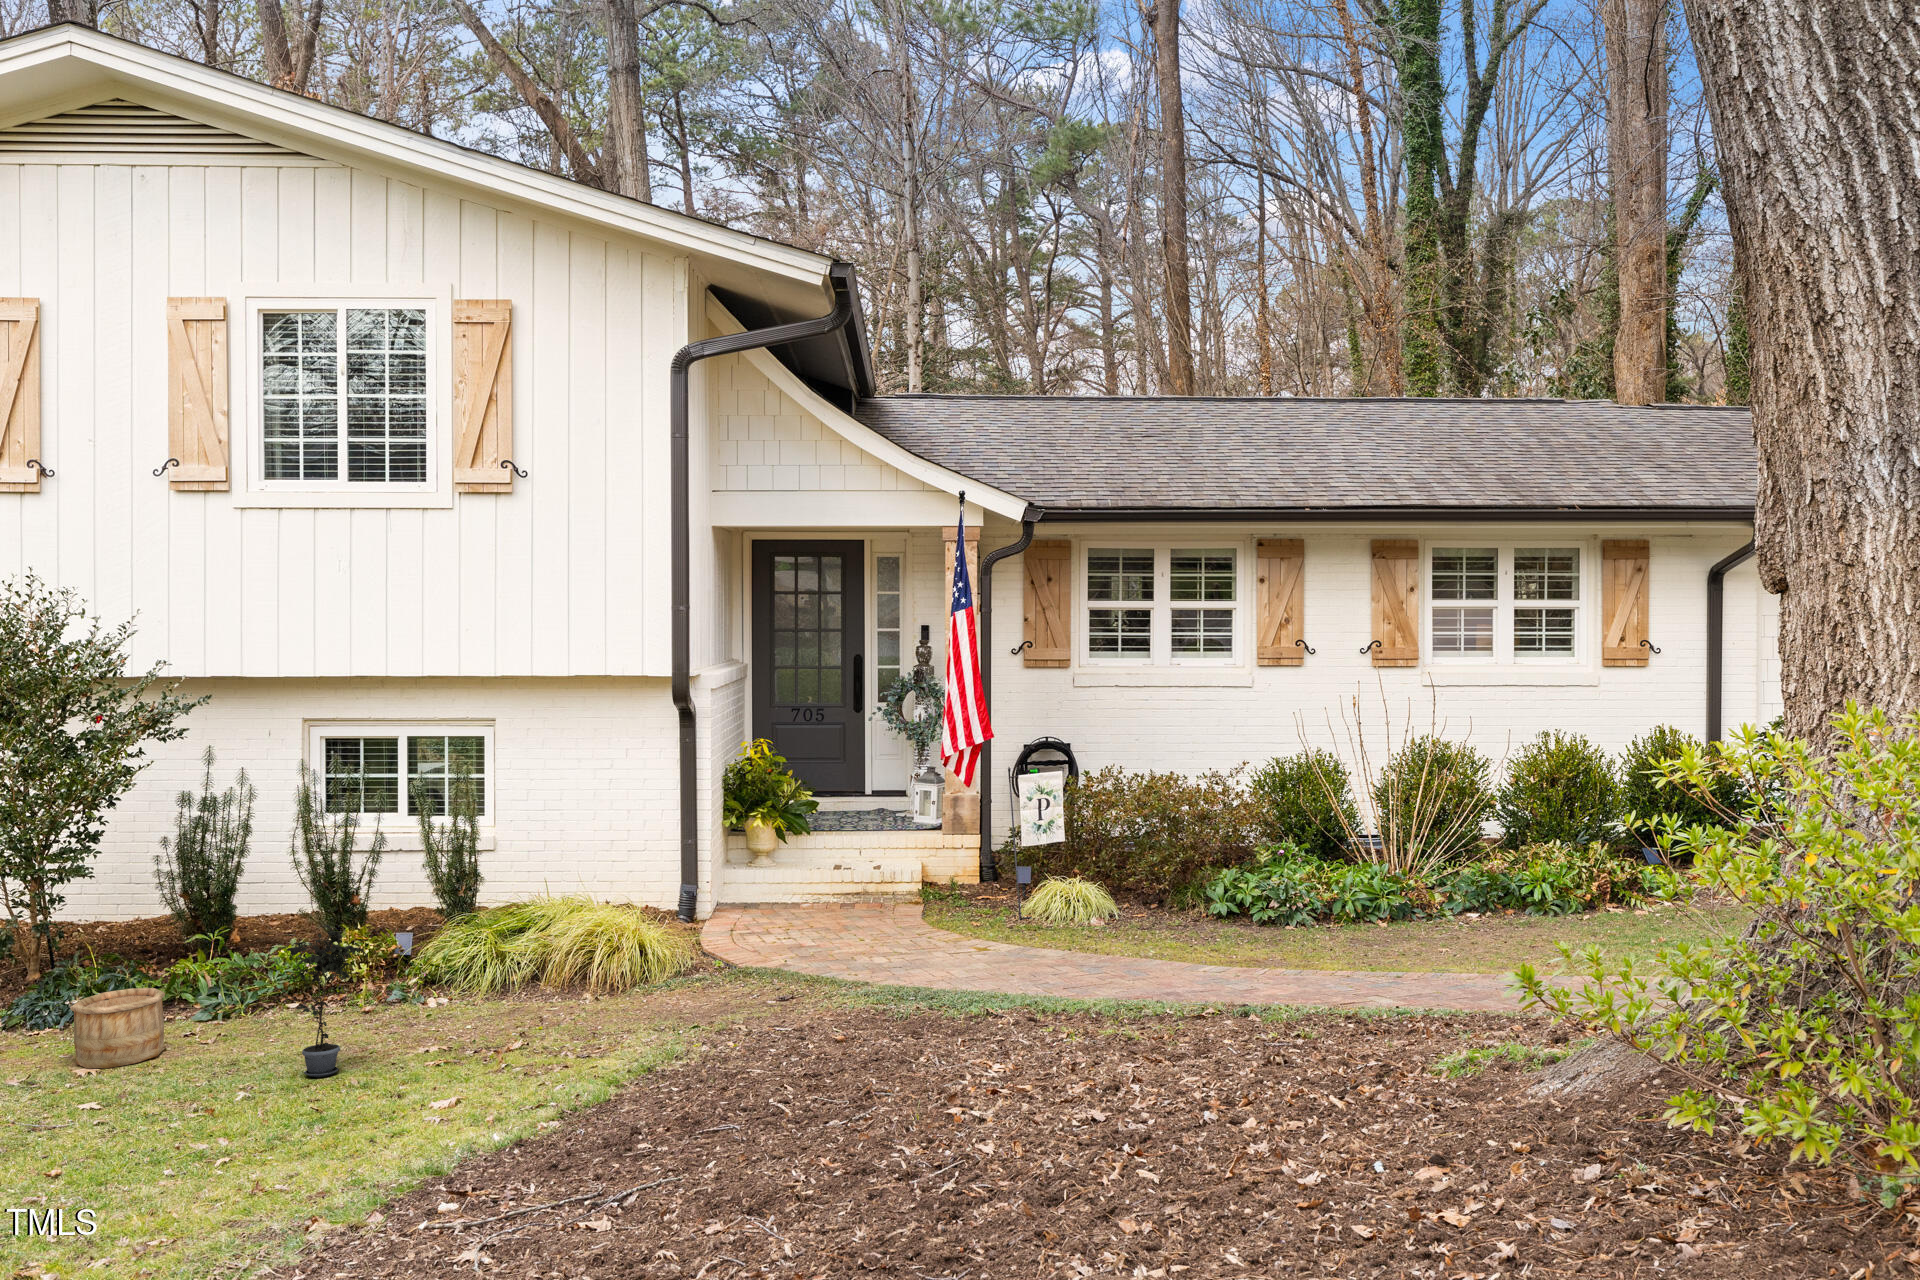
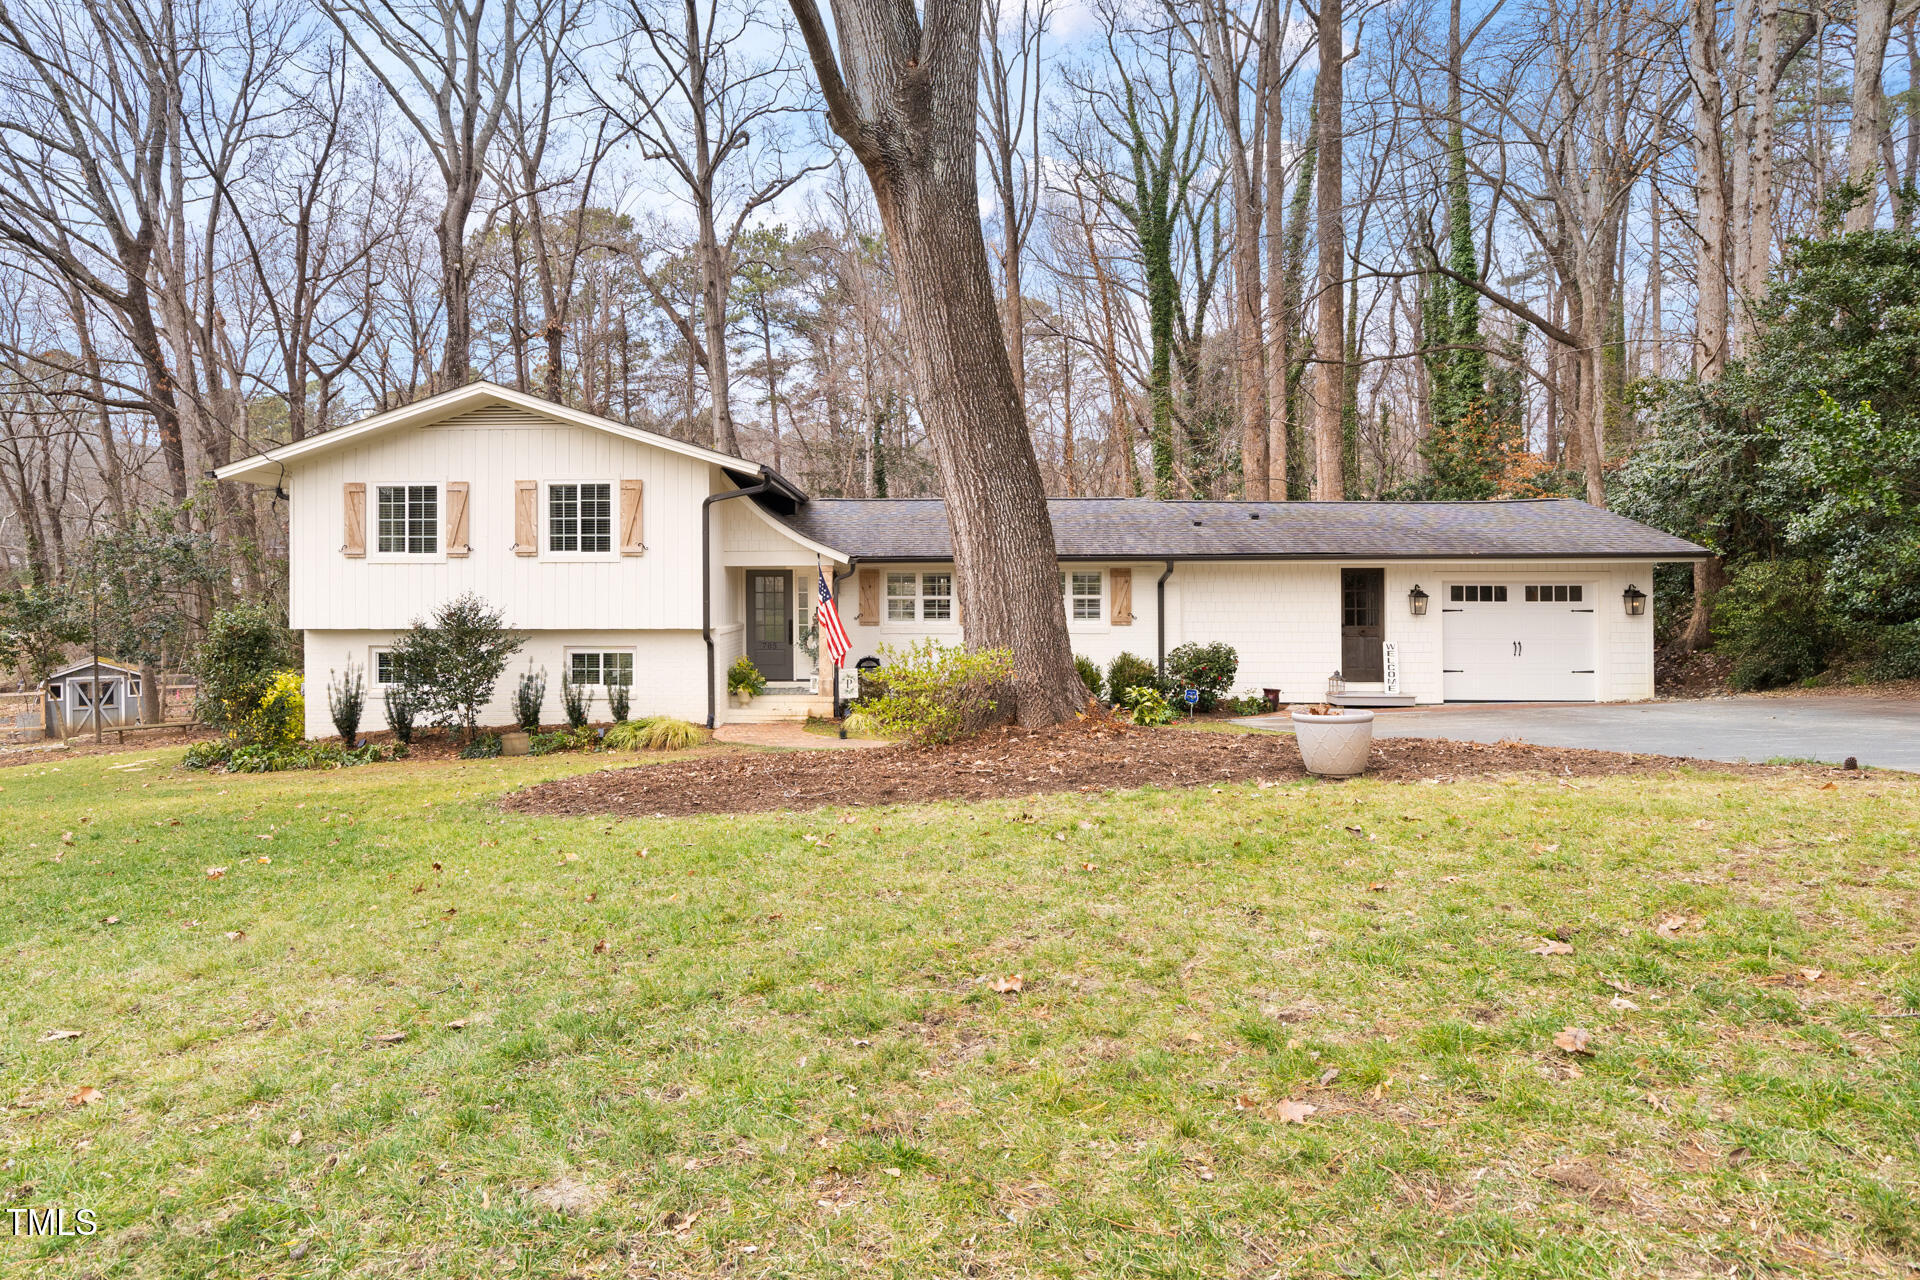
potted plant: present [287,925,367,1077] -> present [832,698,850,739]

